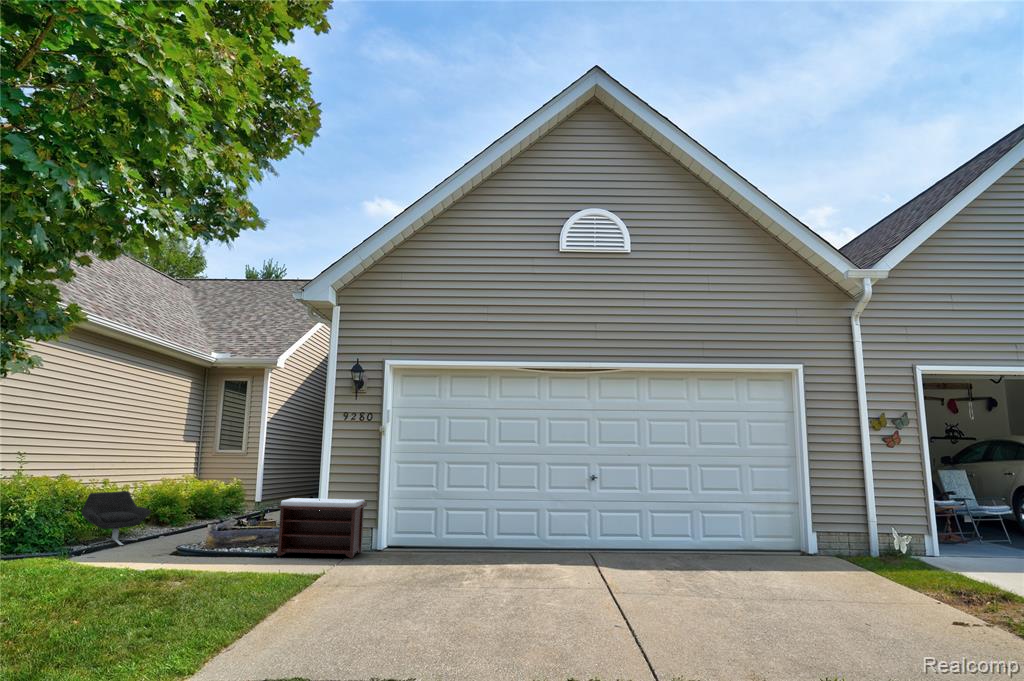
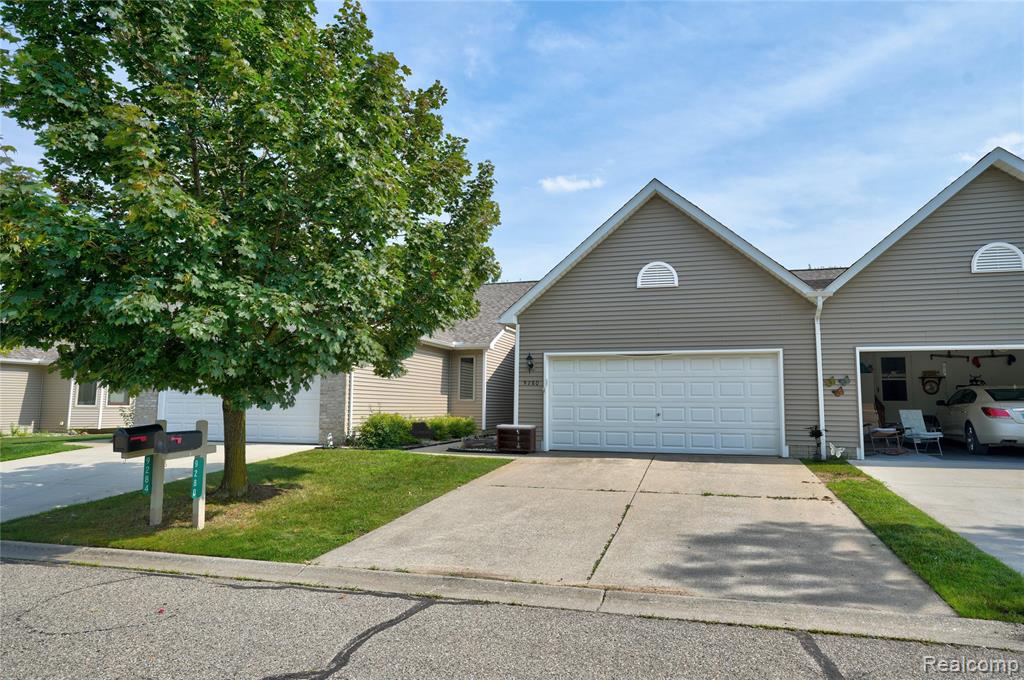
potted plant: none [845,494,895,561] -> present [804,425,828,462]

